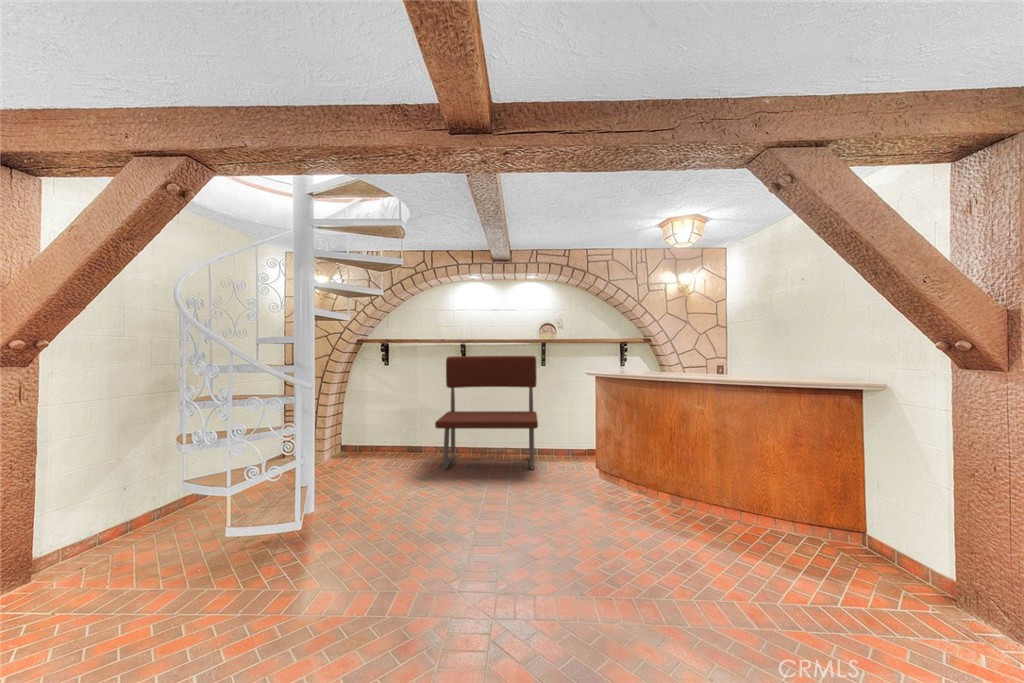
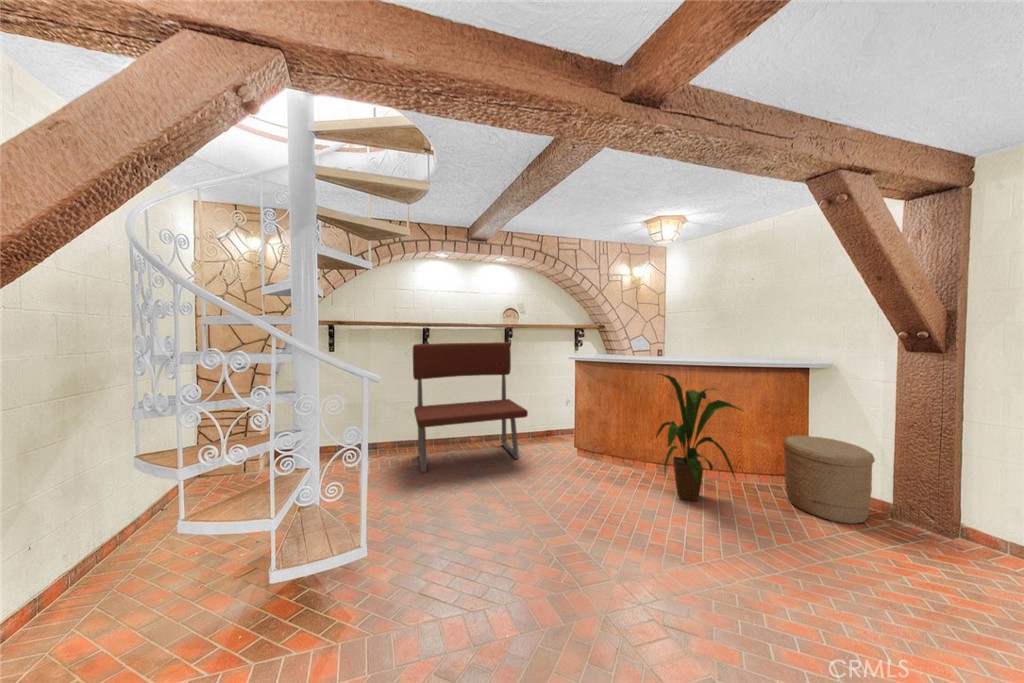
house plant: none [633,388,748,535] -> present [656,374,742,501]
woven basket: none [802,476,925,600] -> present [783,435,875,524]

